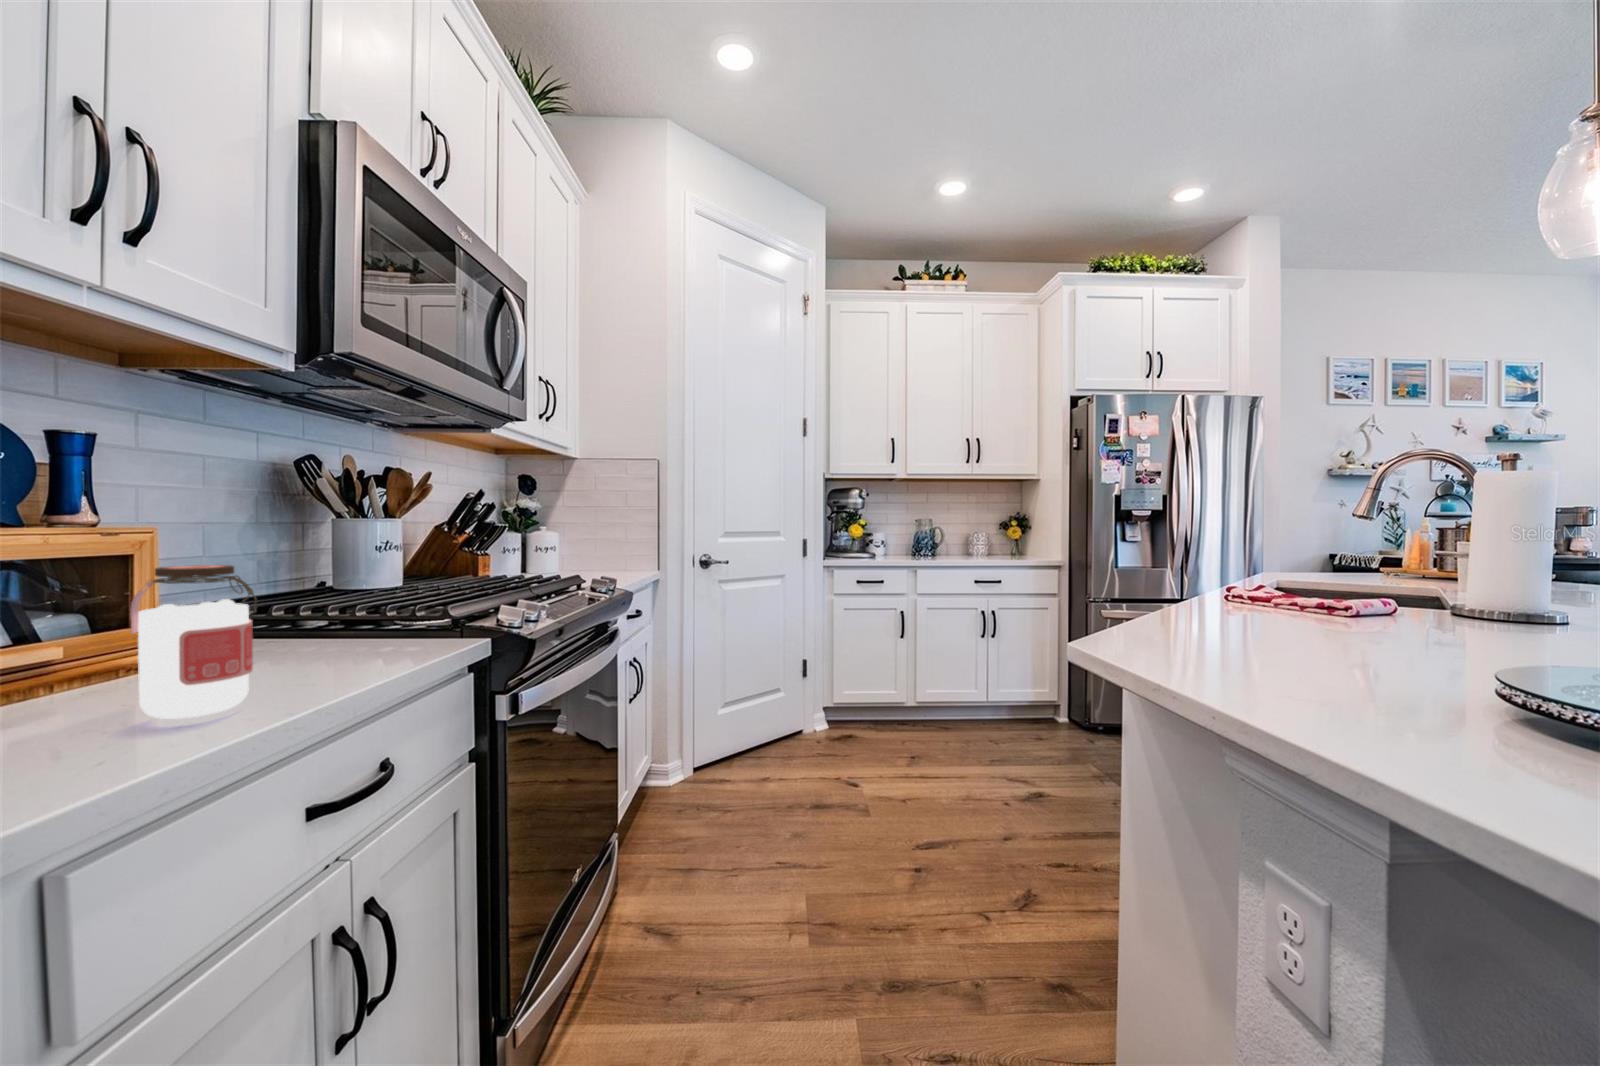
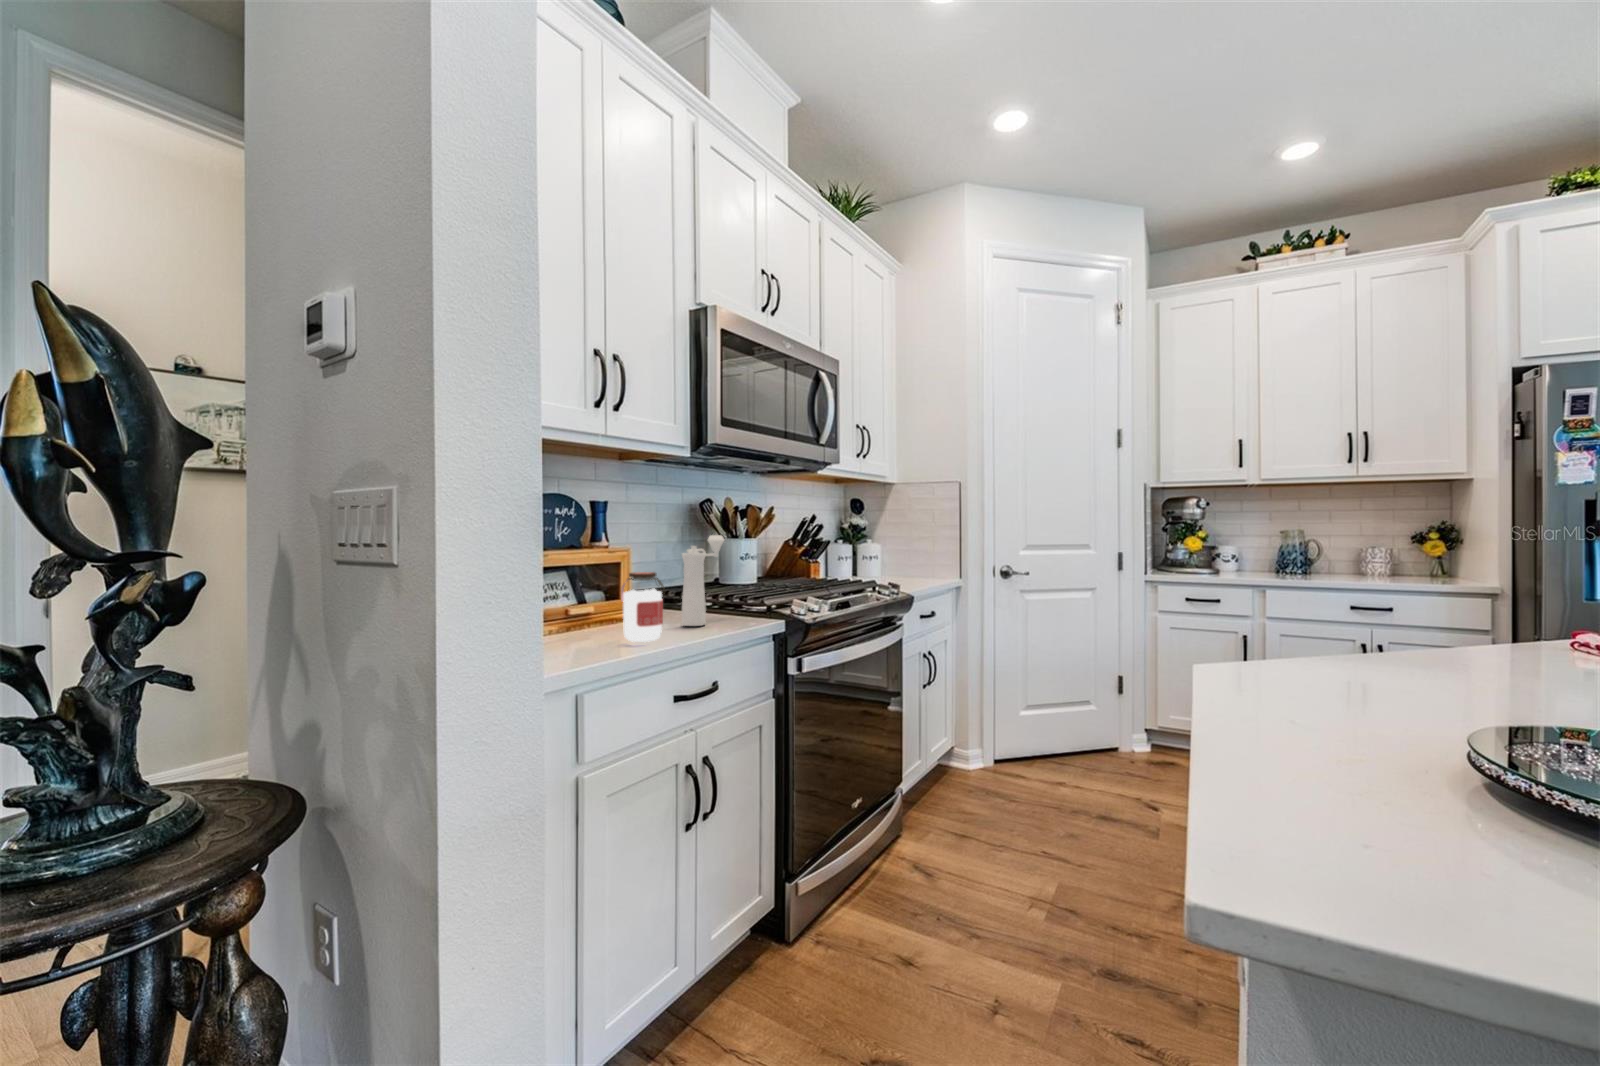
pepper mill: none [289,501,378,666] -> present [682,535,724,626]

